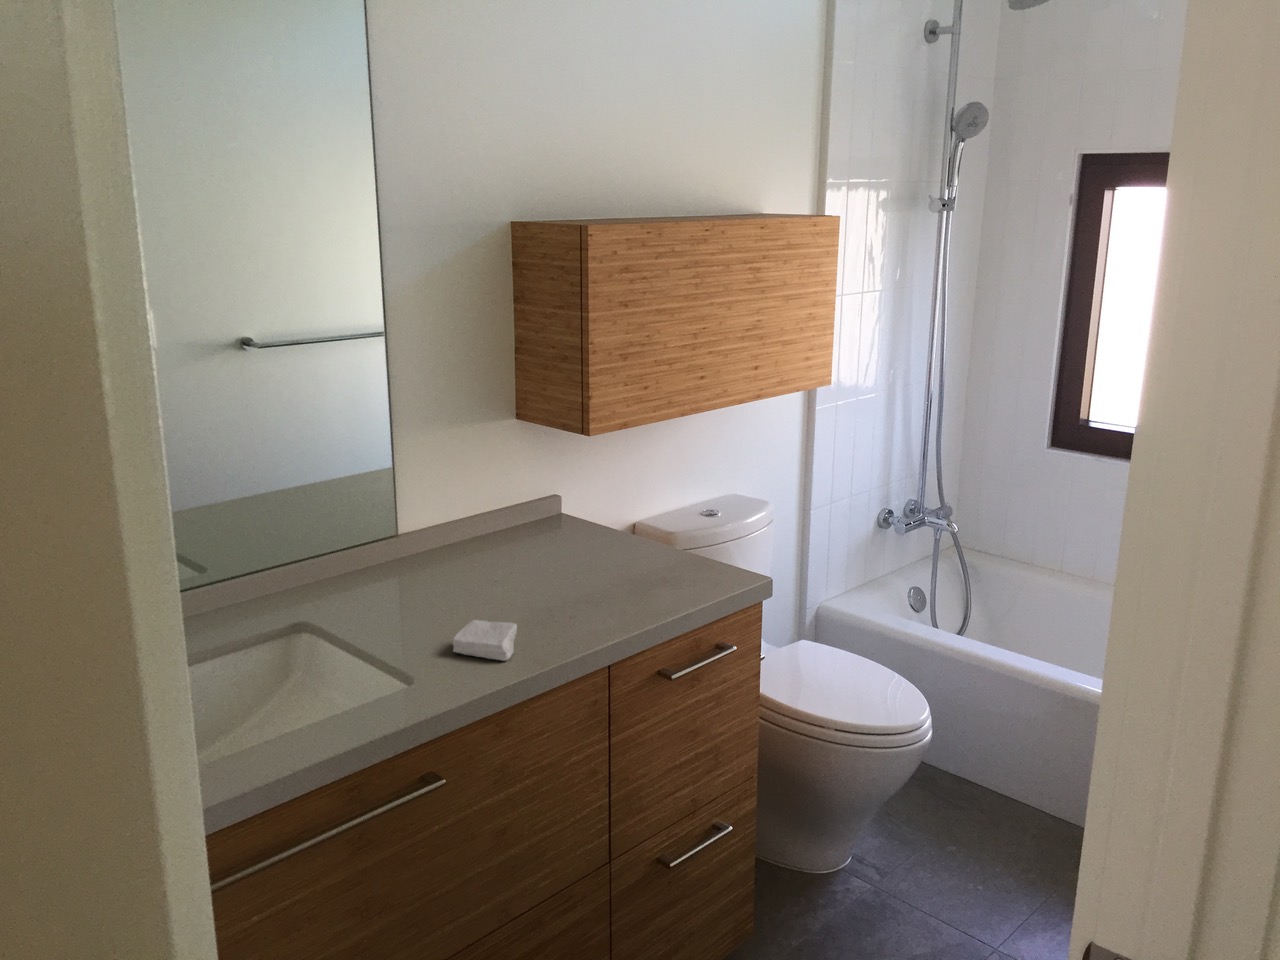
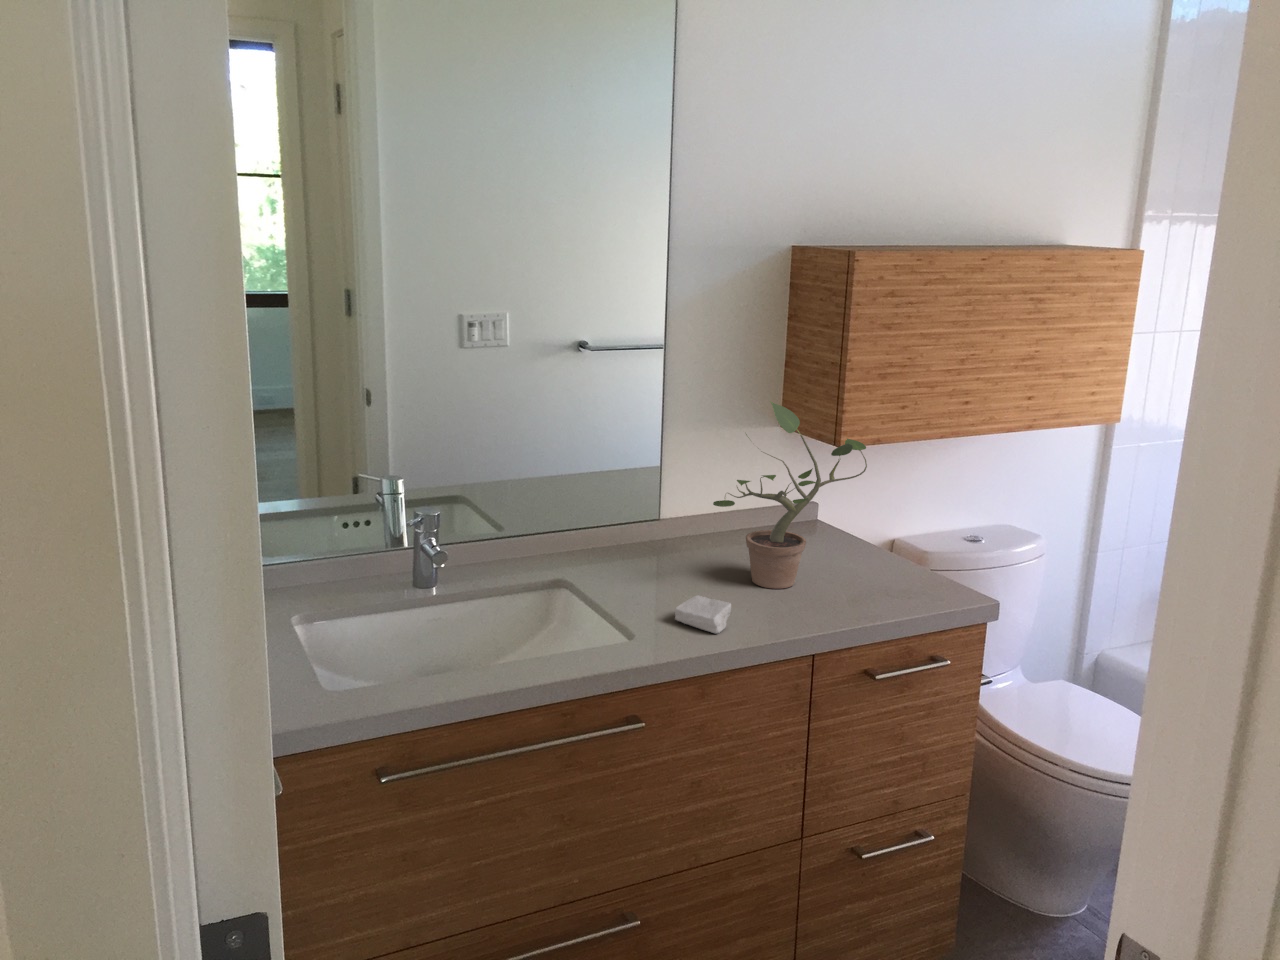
potted plant: none [470,390,631,598] -> present [713,401,867,589]

